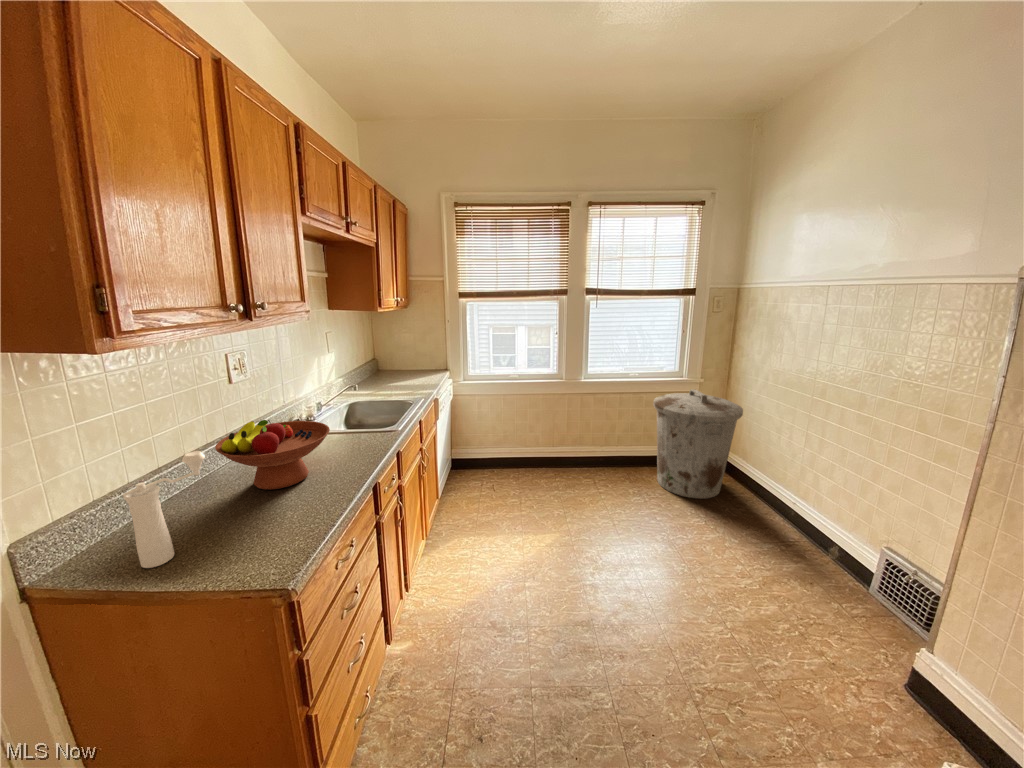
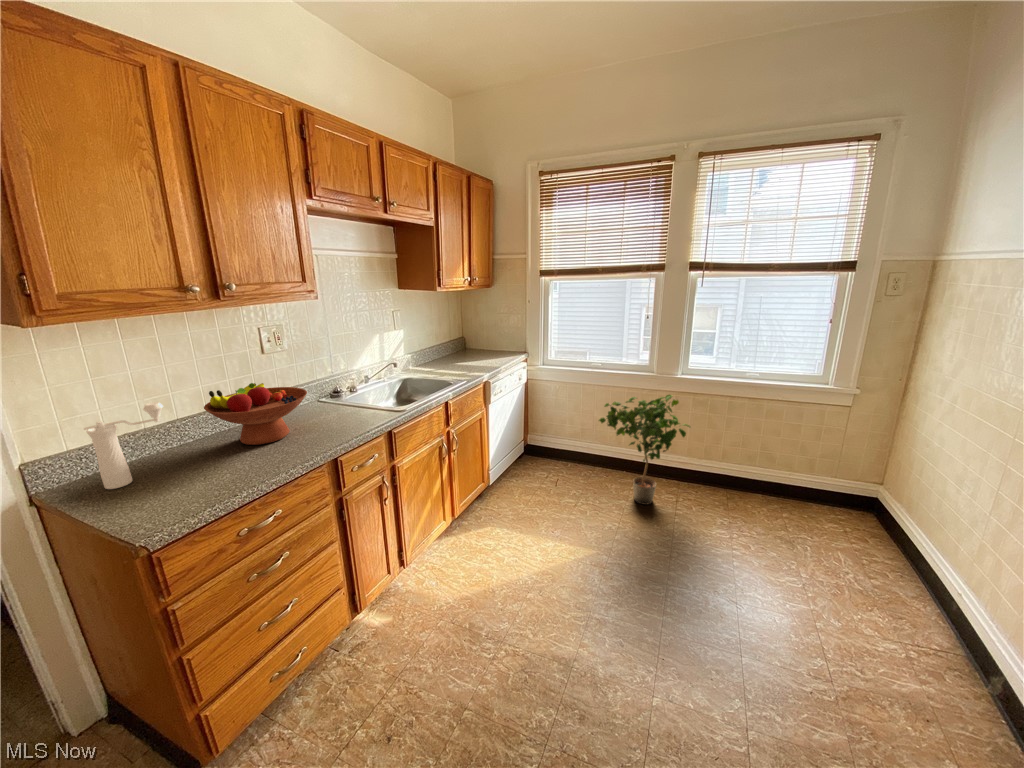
trash can: present [653,389,743,499] -> none [770,405,925,564]
potted plant: none [533,395,599,489] -> present [599,395,690,505]

